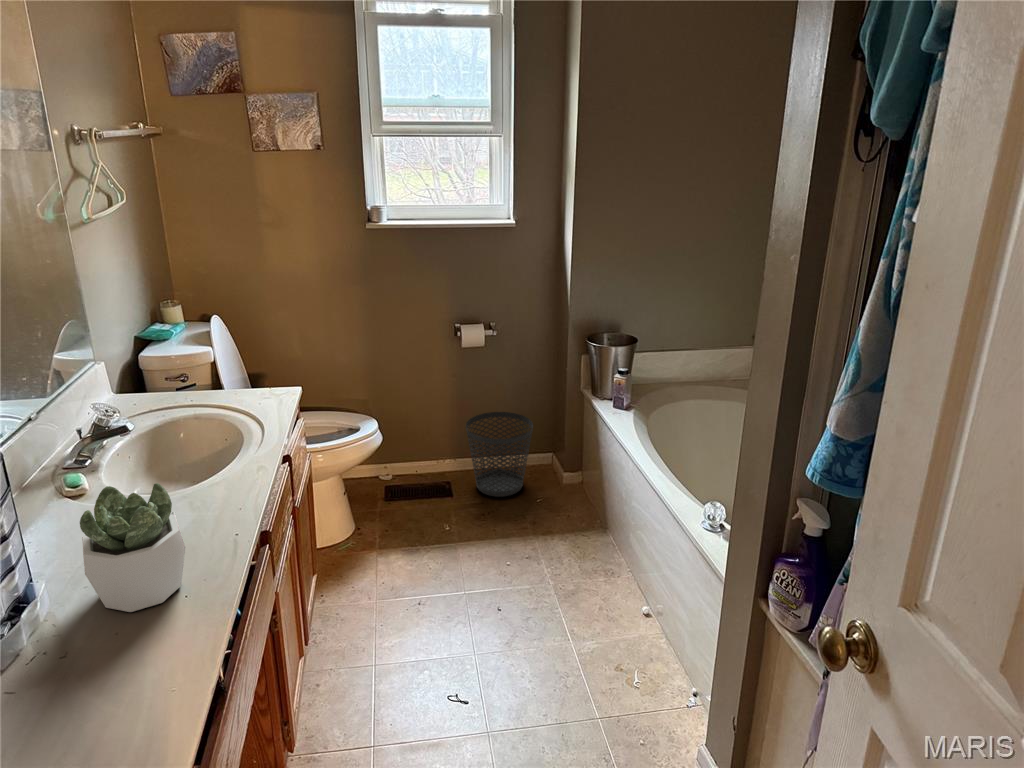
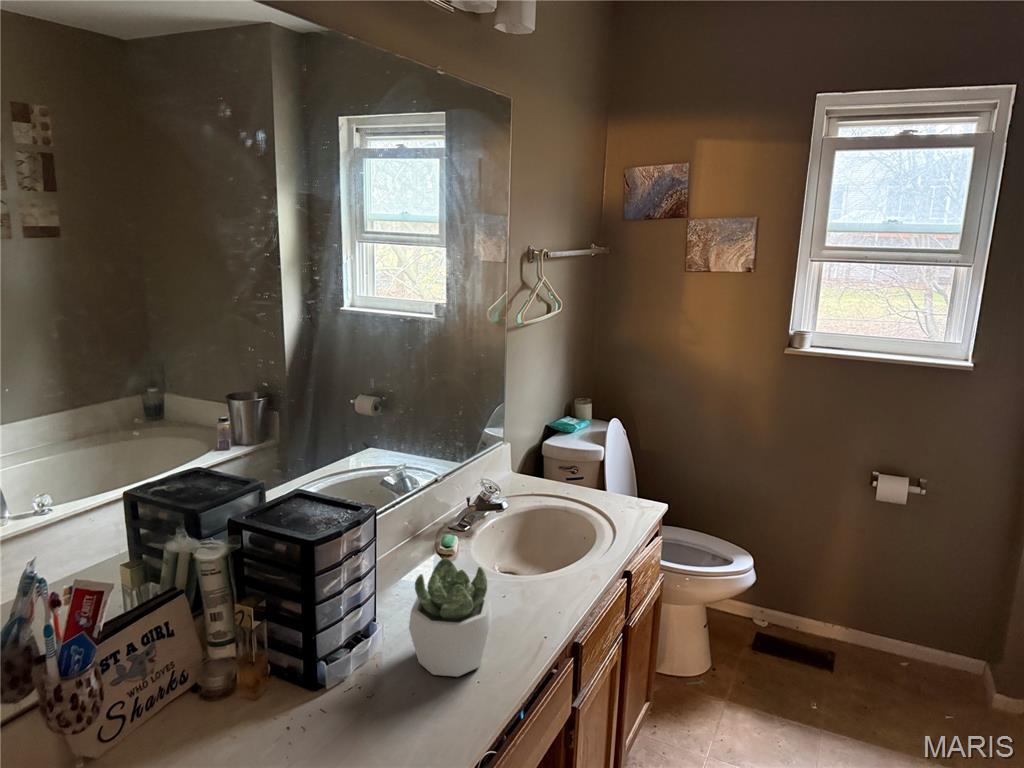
wastebasket: present [466,412,533,497] -> none [864,584,958,697]

